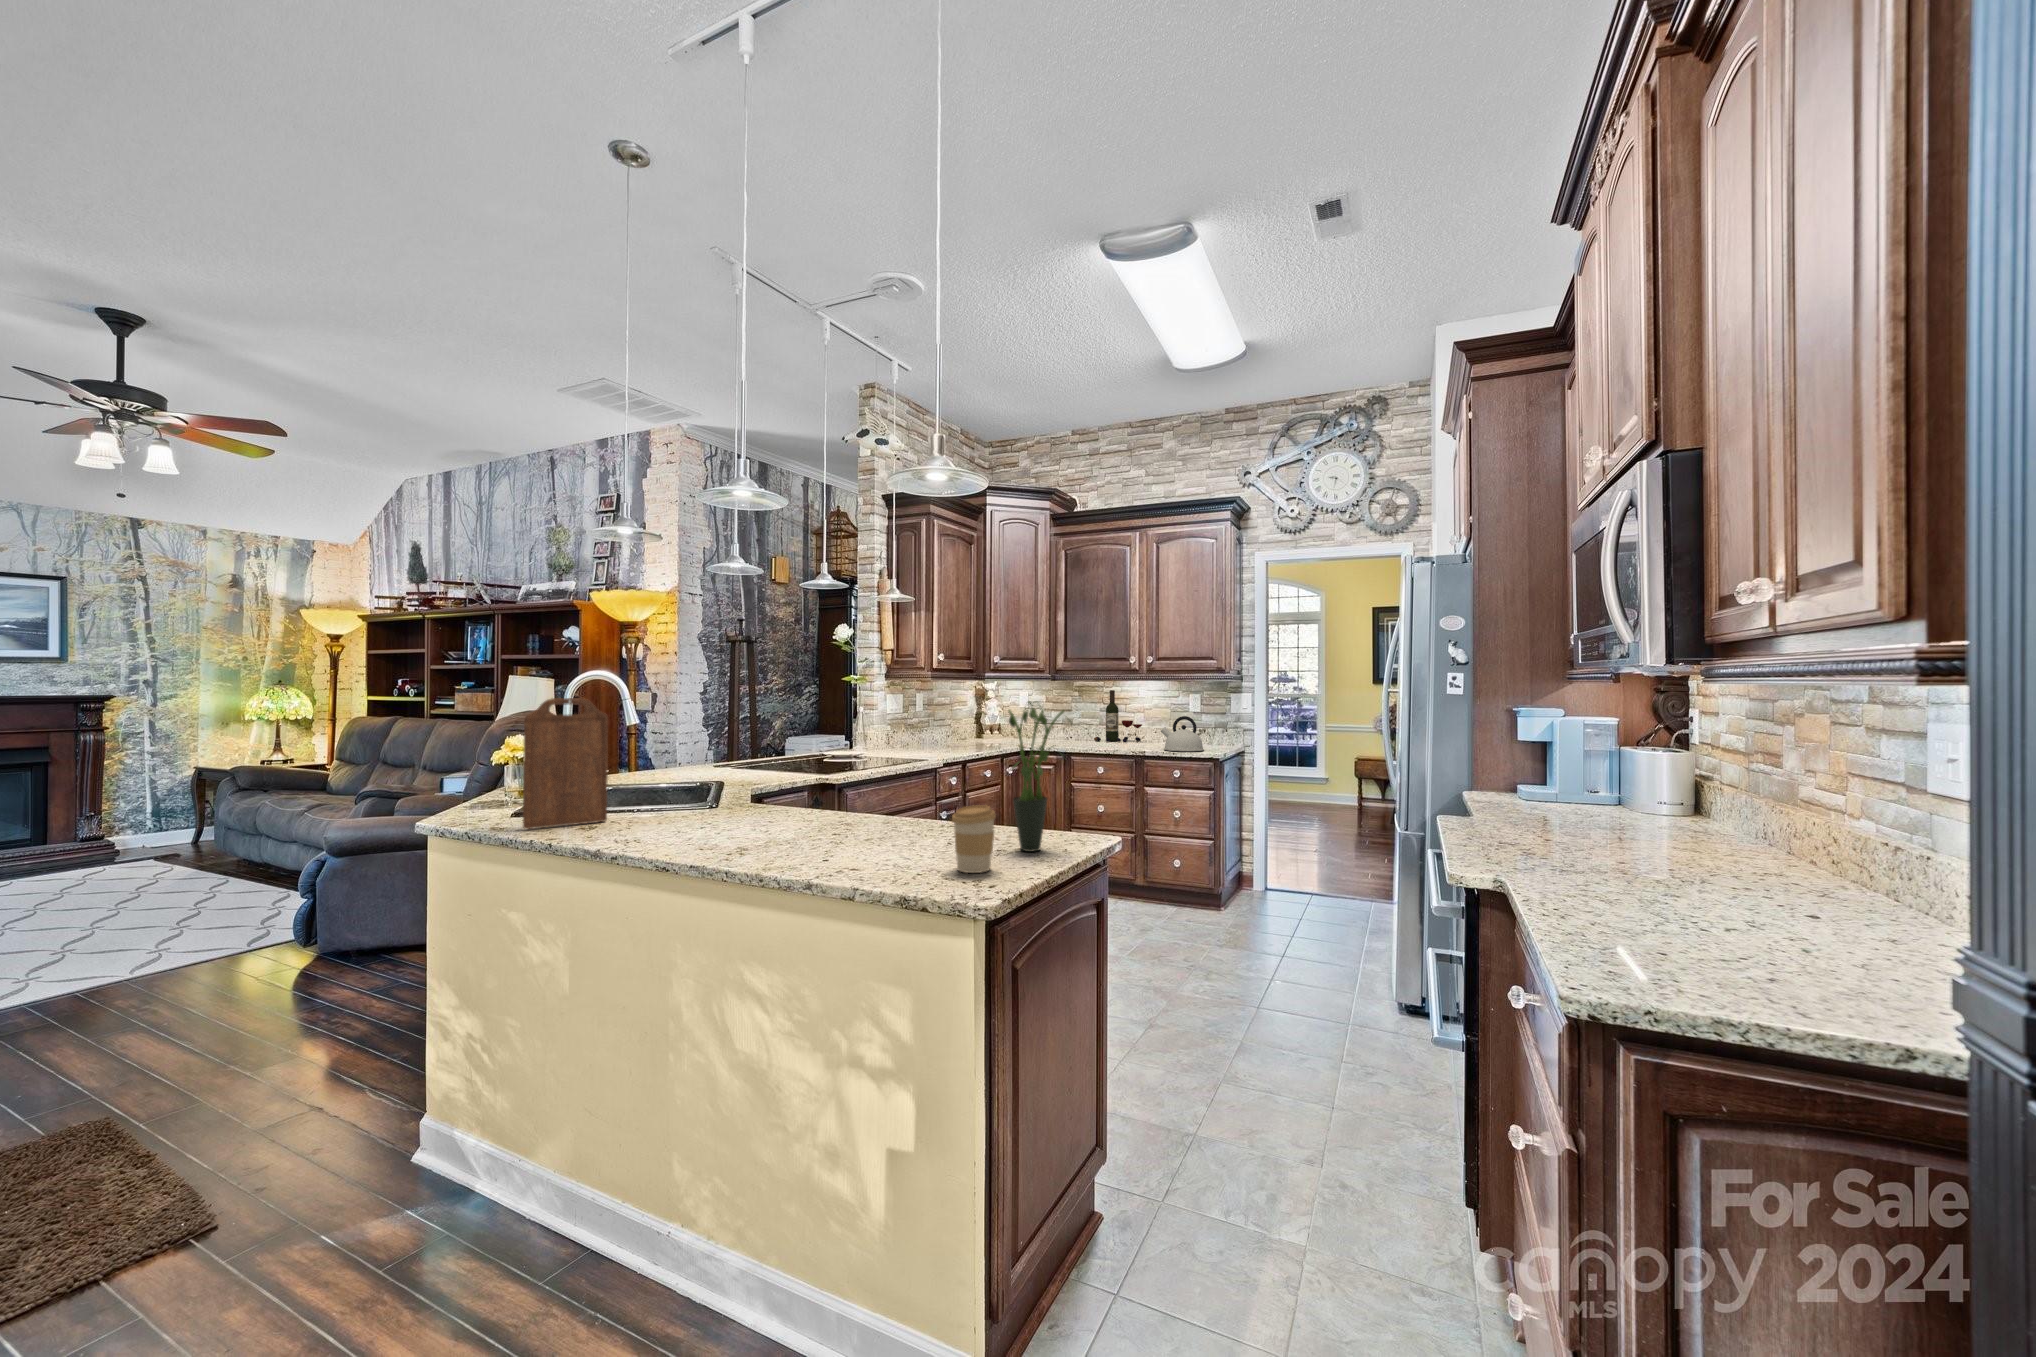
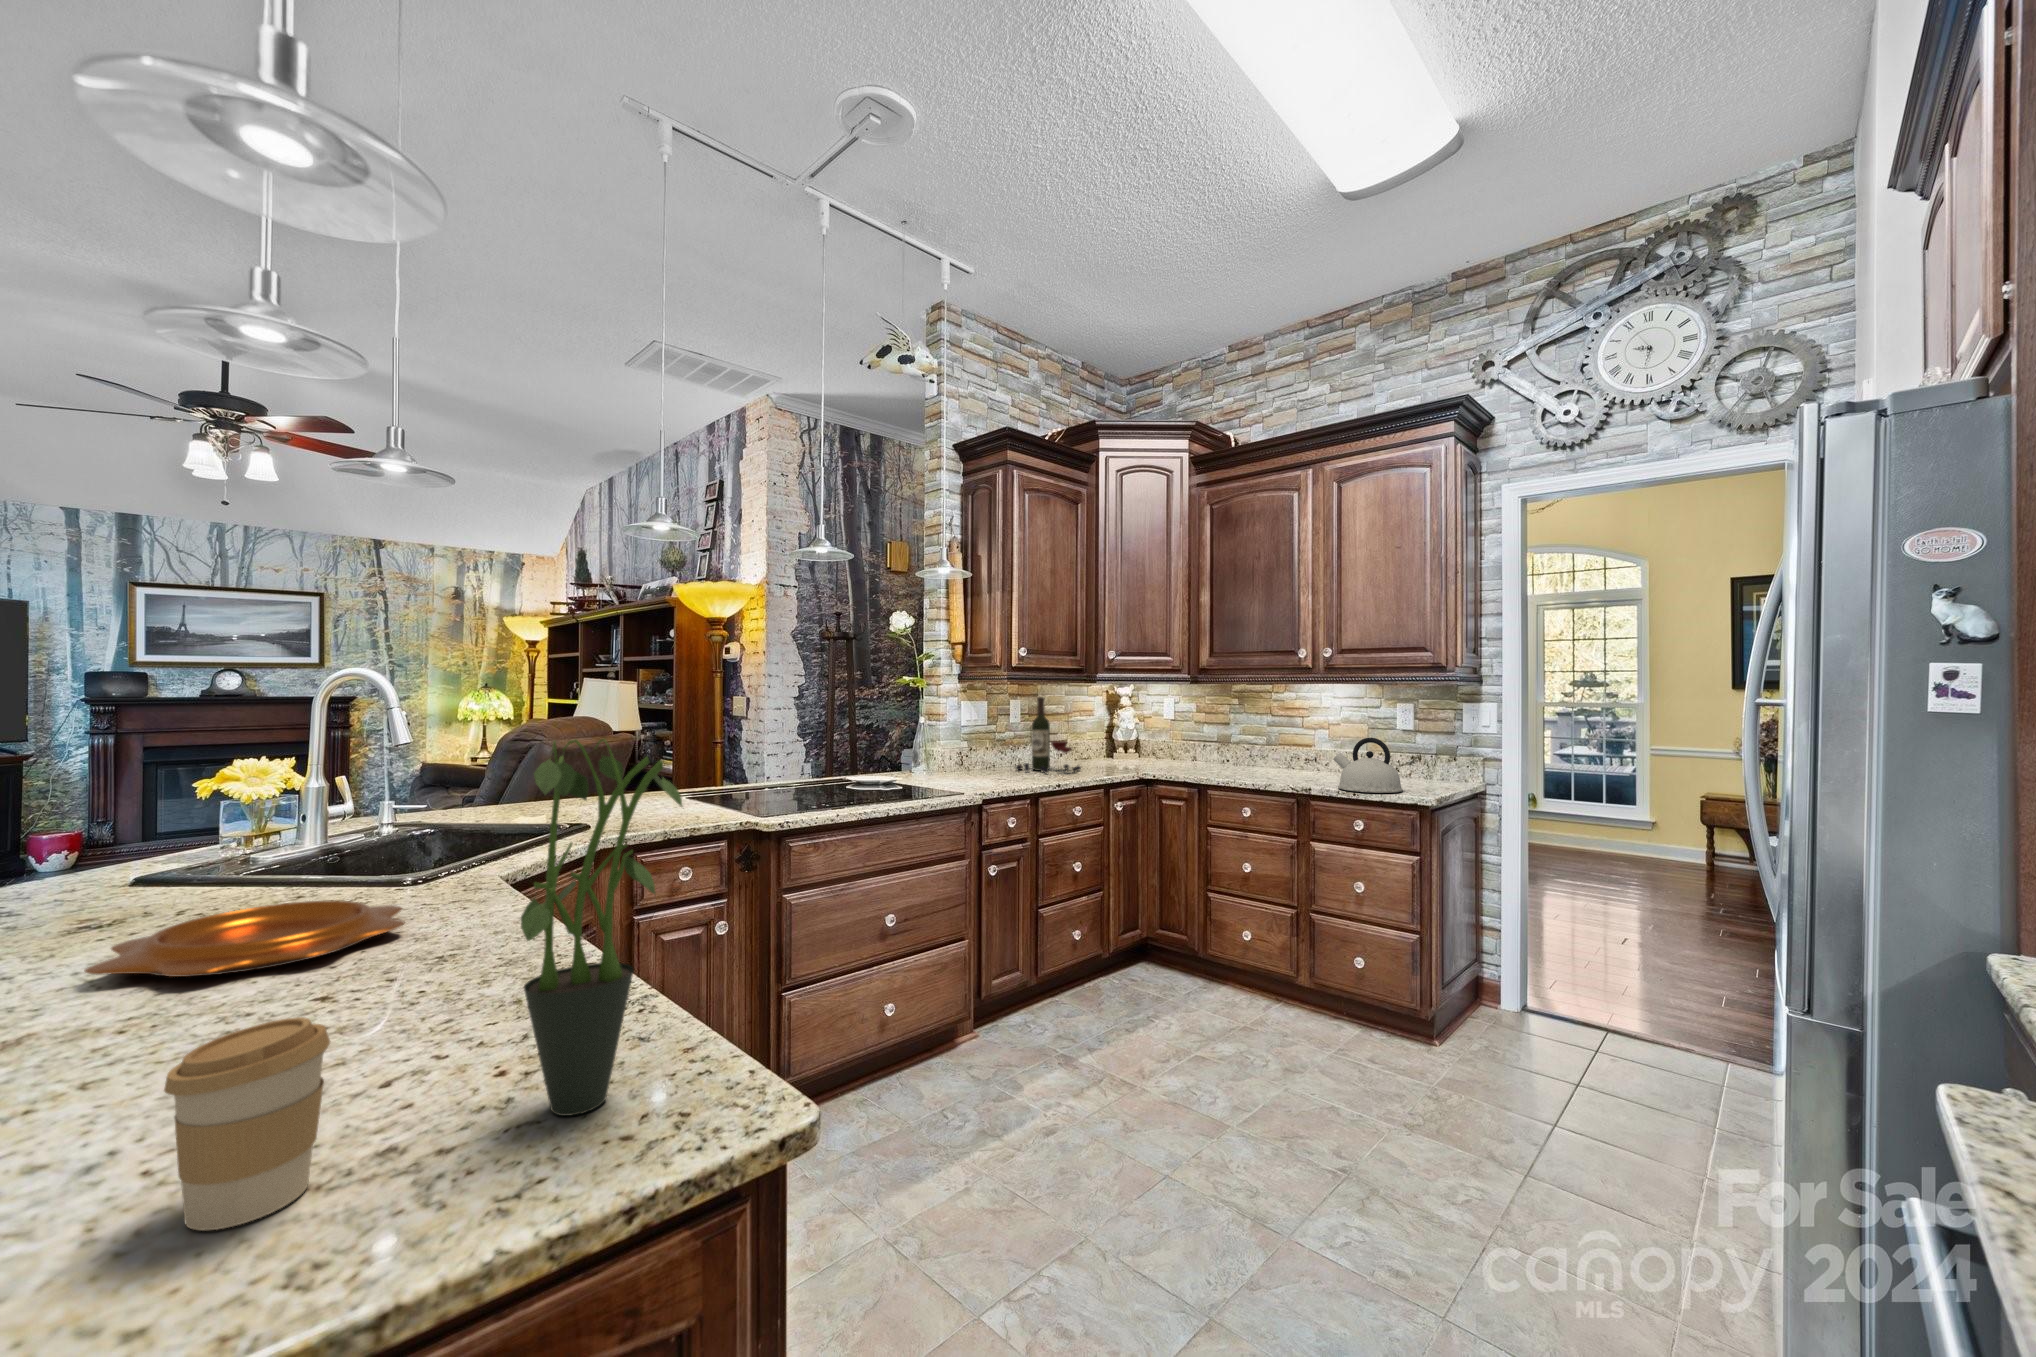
wine bottle: present [1094,690,1142,742] -> present [1016,697,1081,773]
cutting board: present [523,698,608,829] -> none [104,714,257,911]
decorative bowl: none [631,811,776,841] -> present [85,901,405,977]

